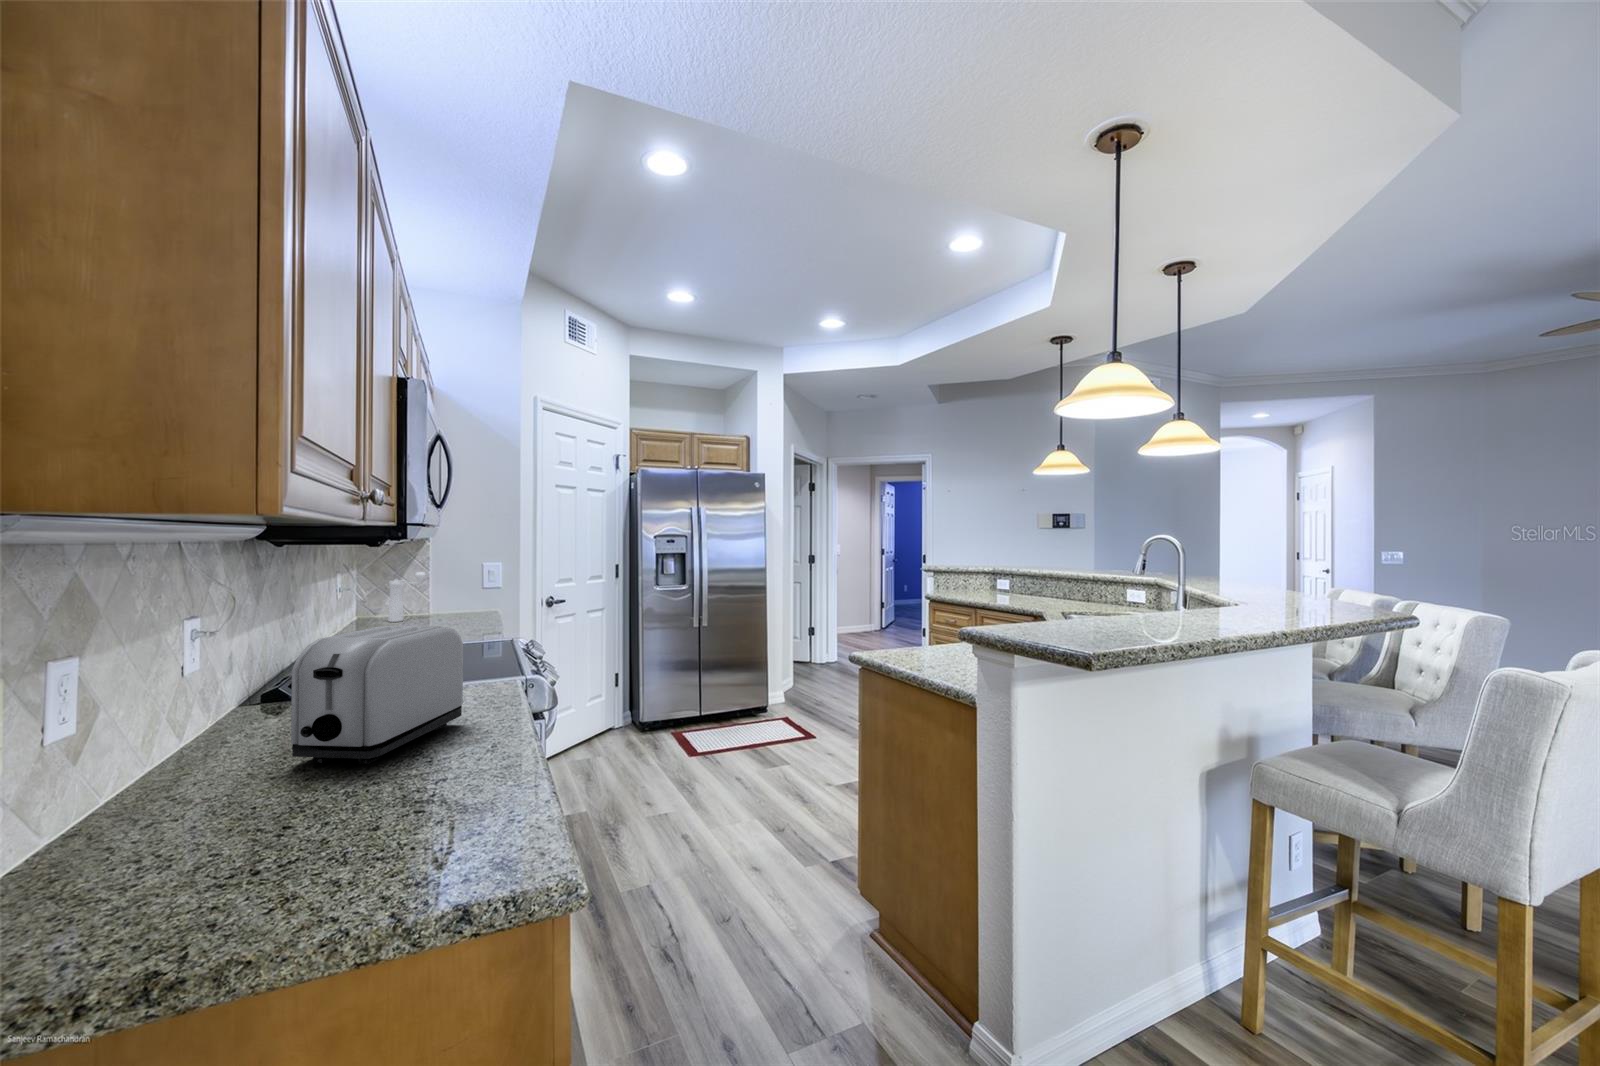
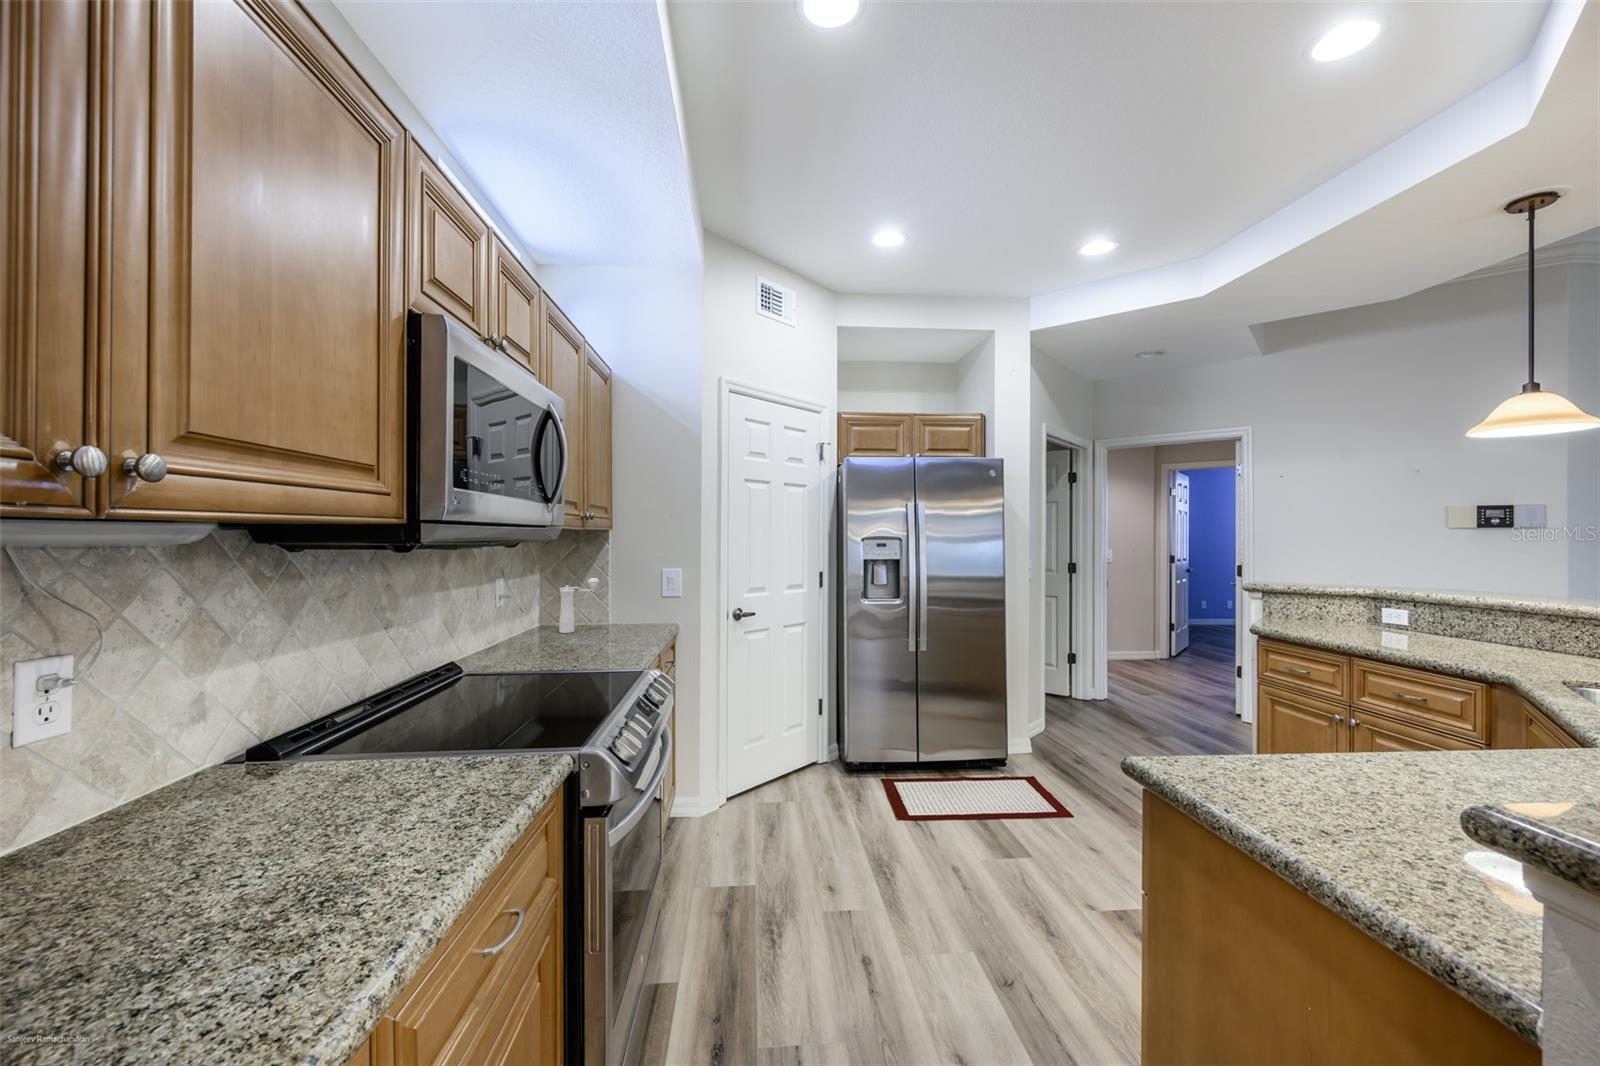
toaster: present [291,626,463,764] -> none [15,688,394,978]

